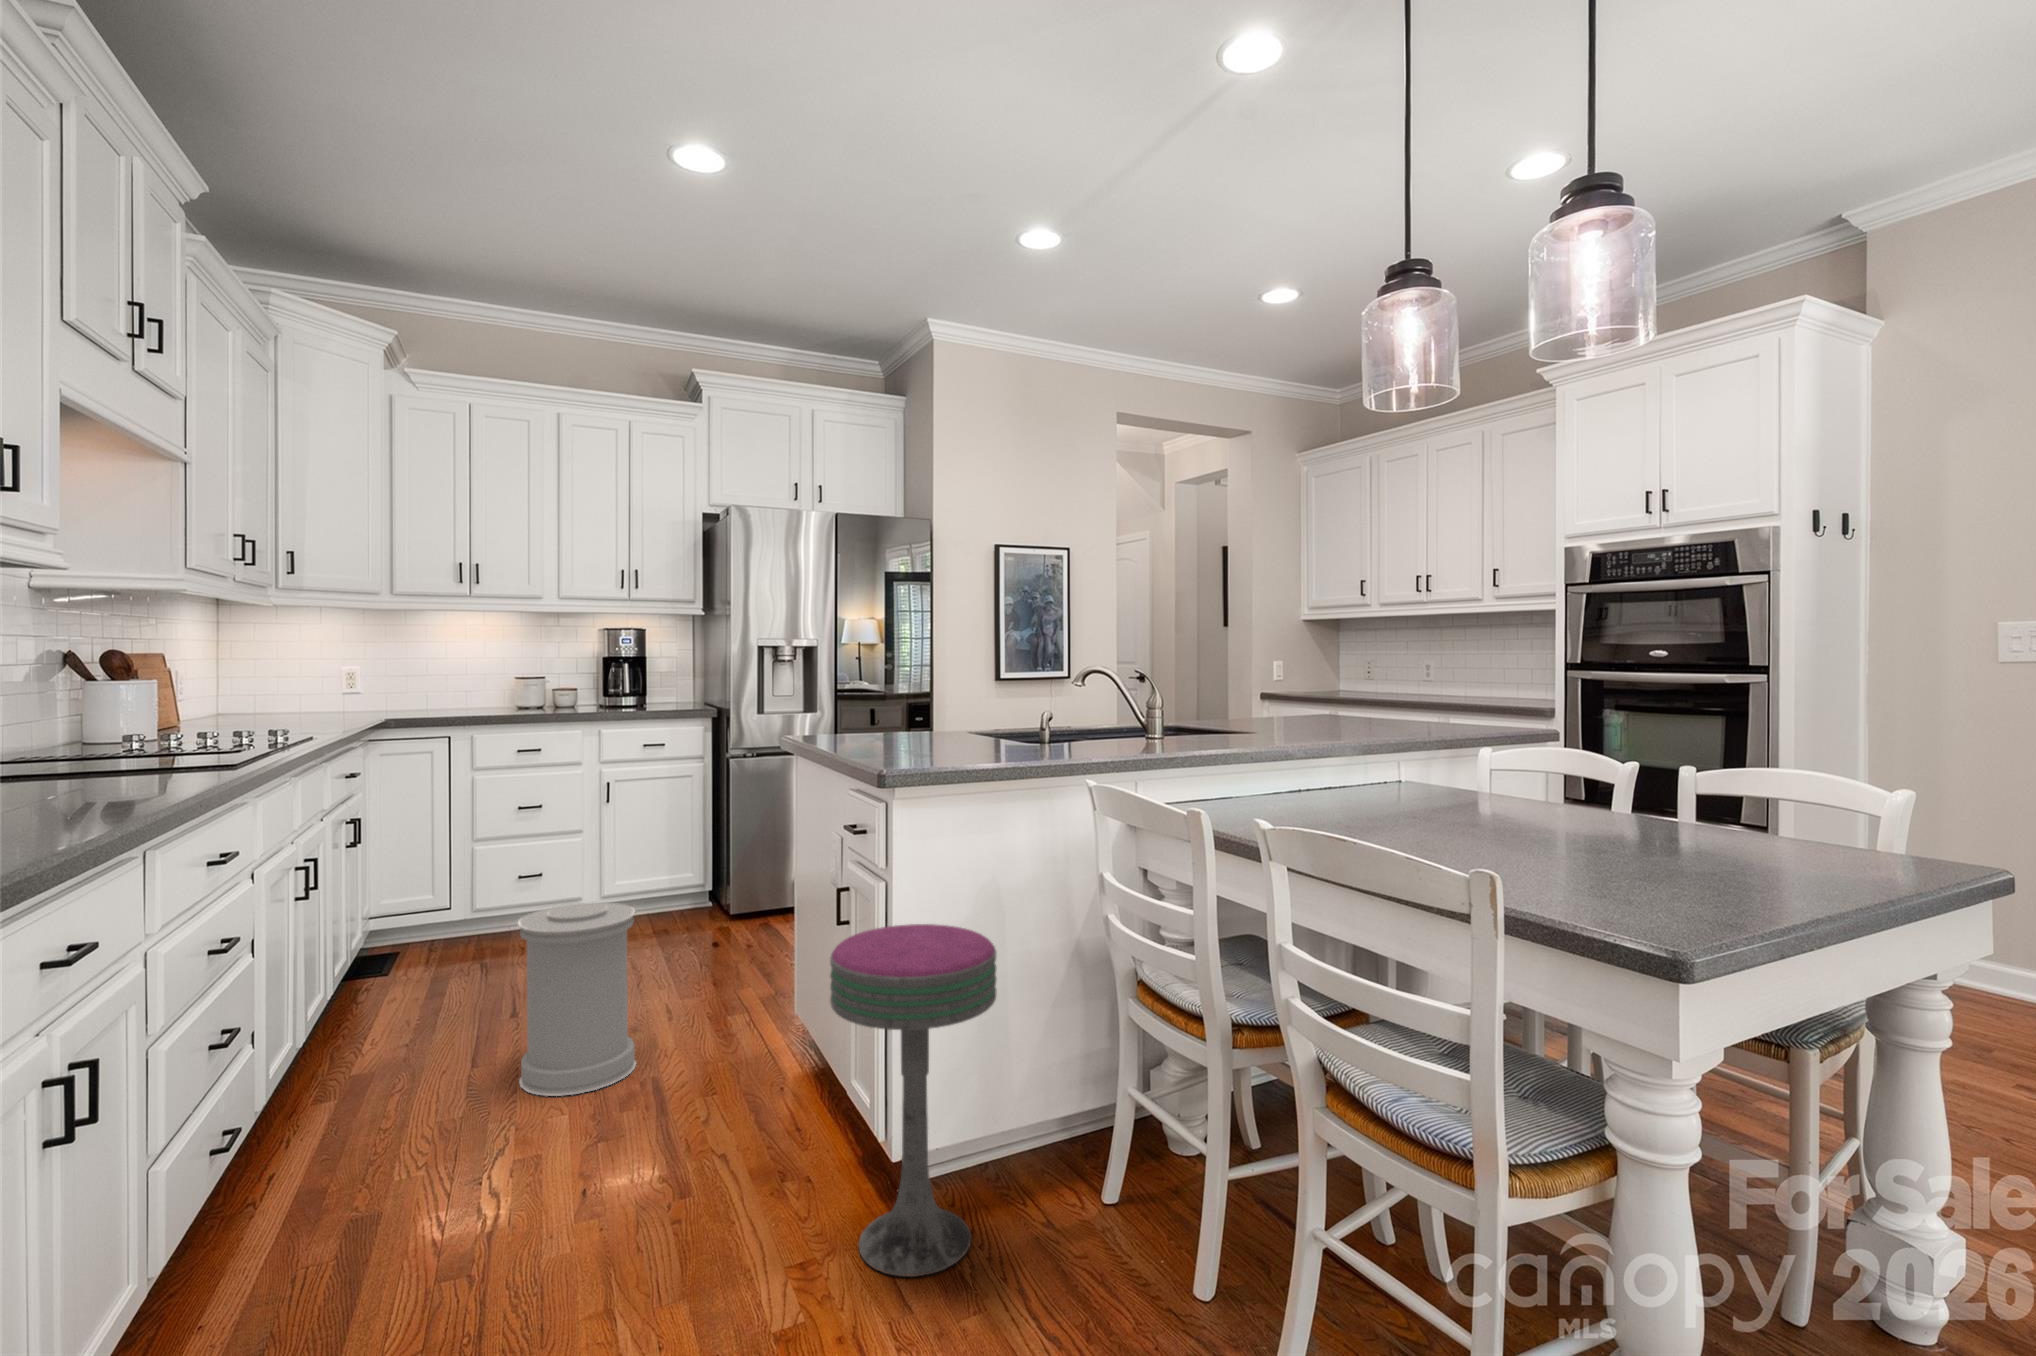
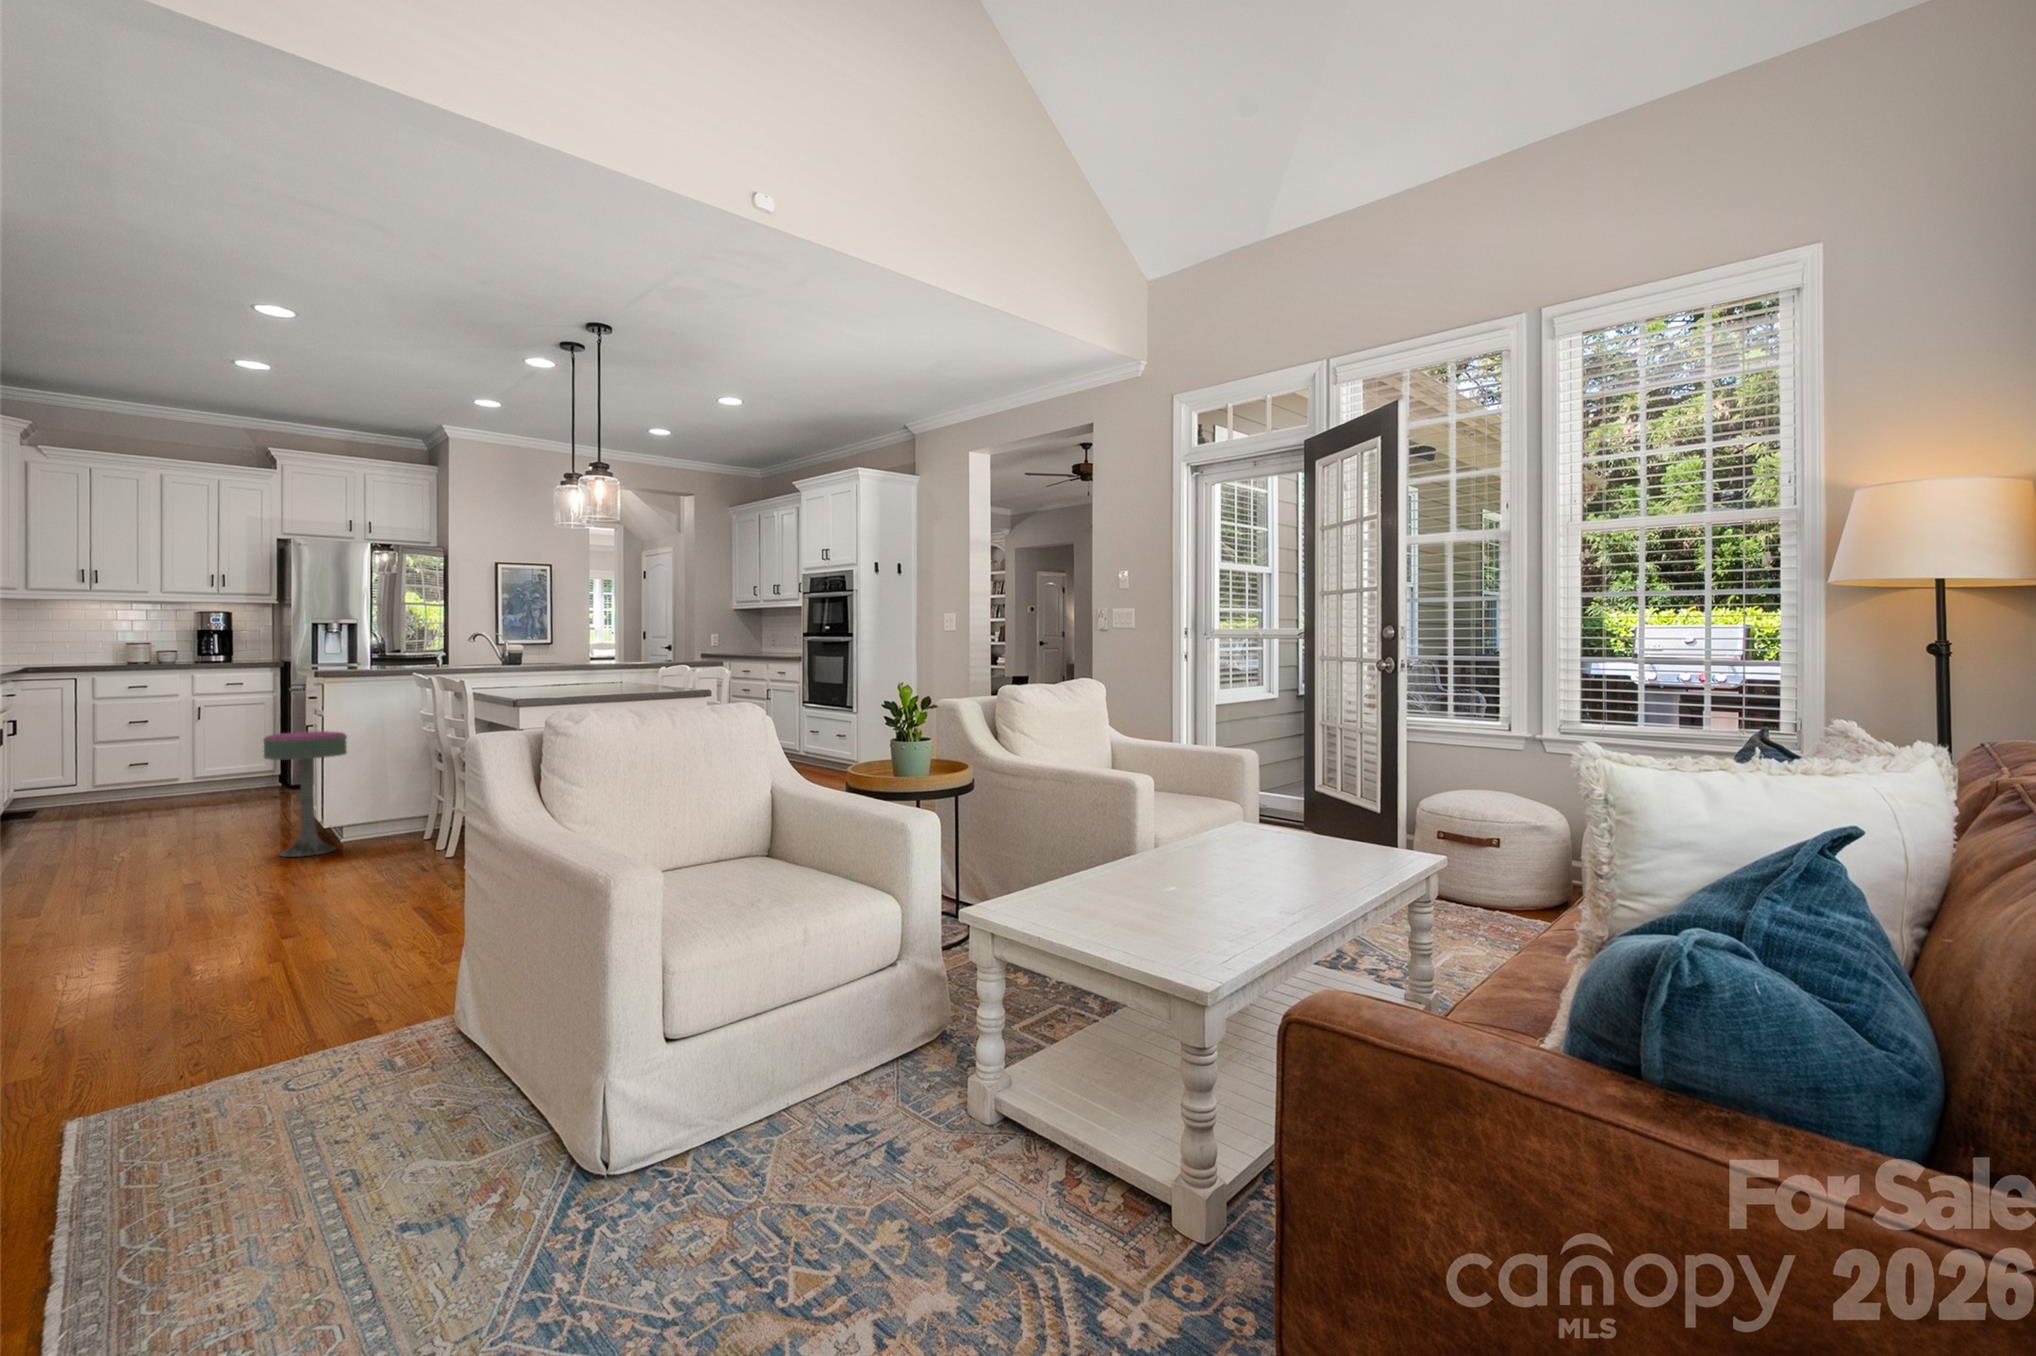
trash can: present [518,902,636,1096] -> none [119,750,195,838]

